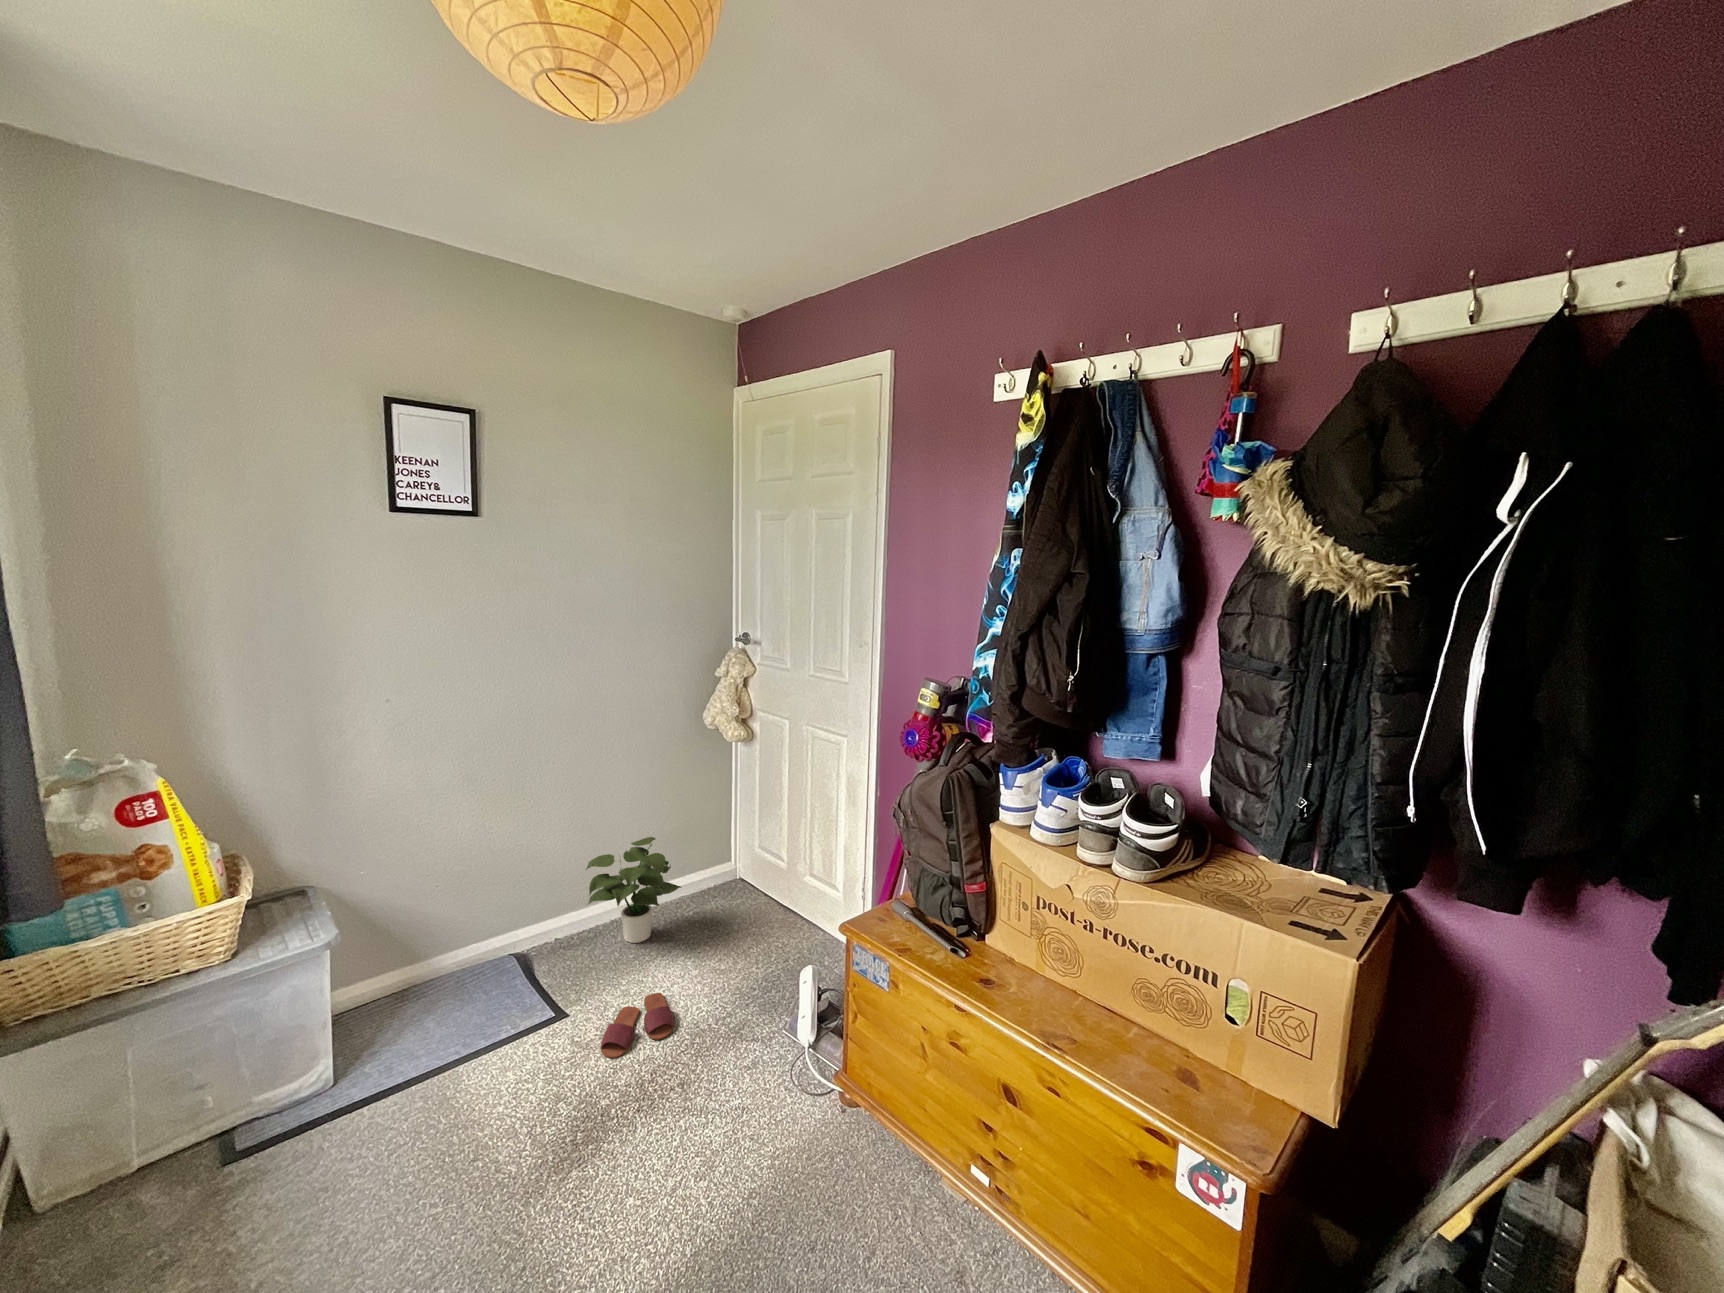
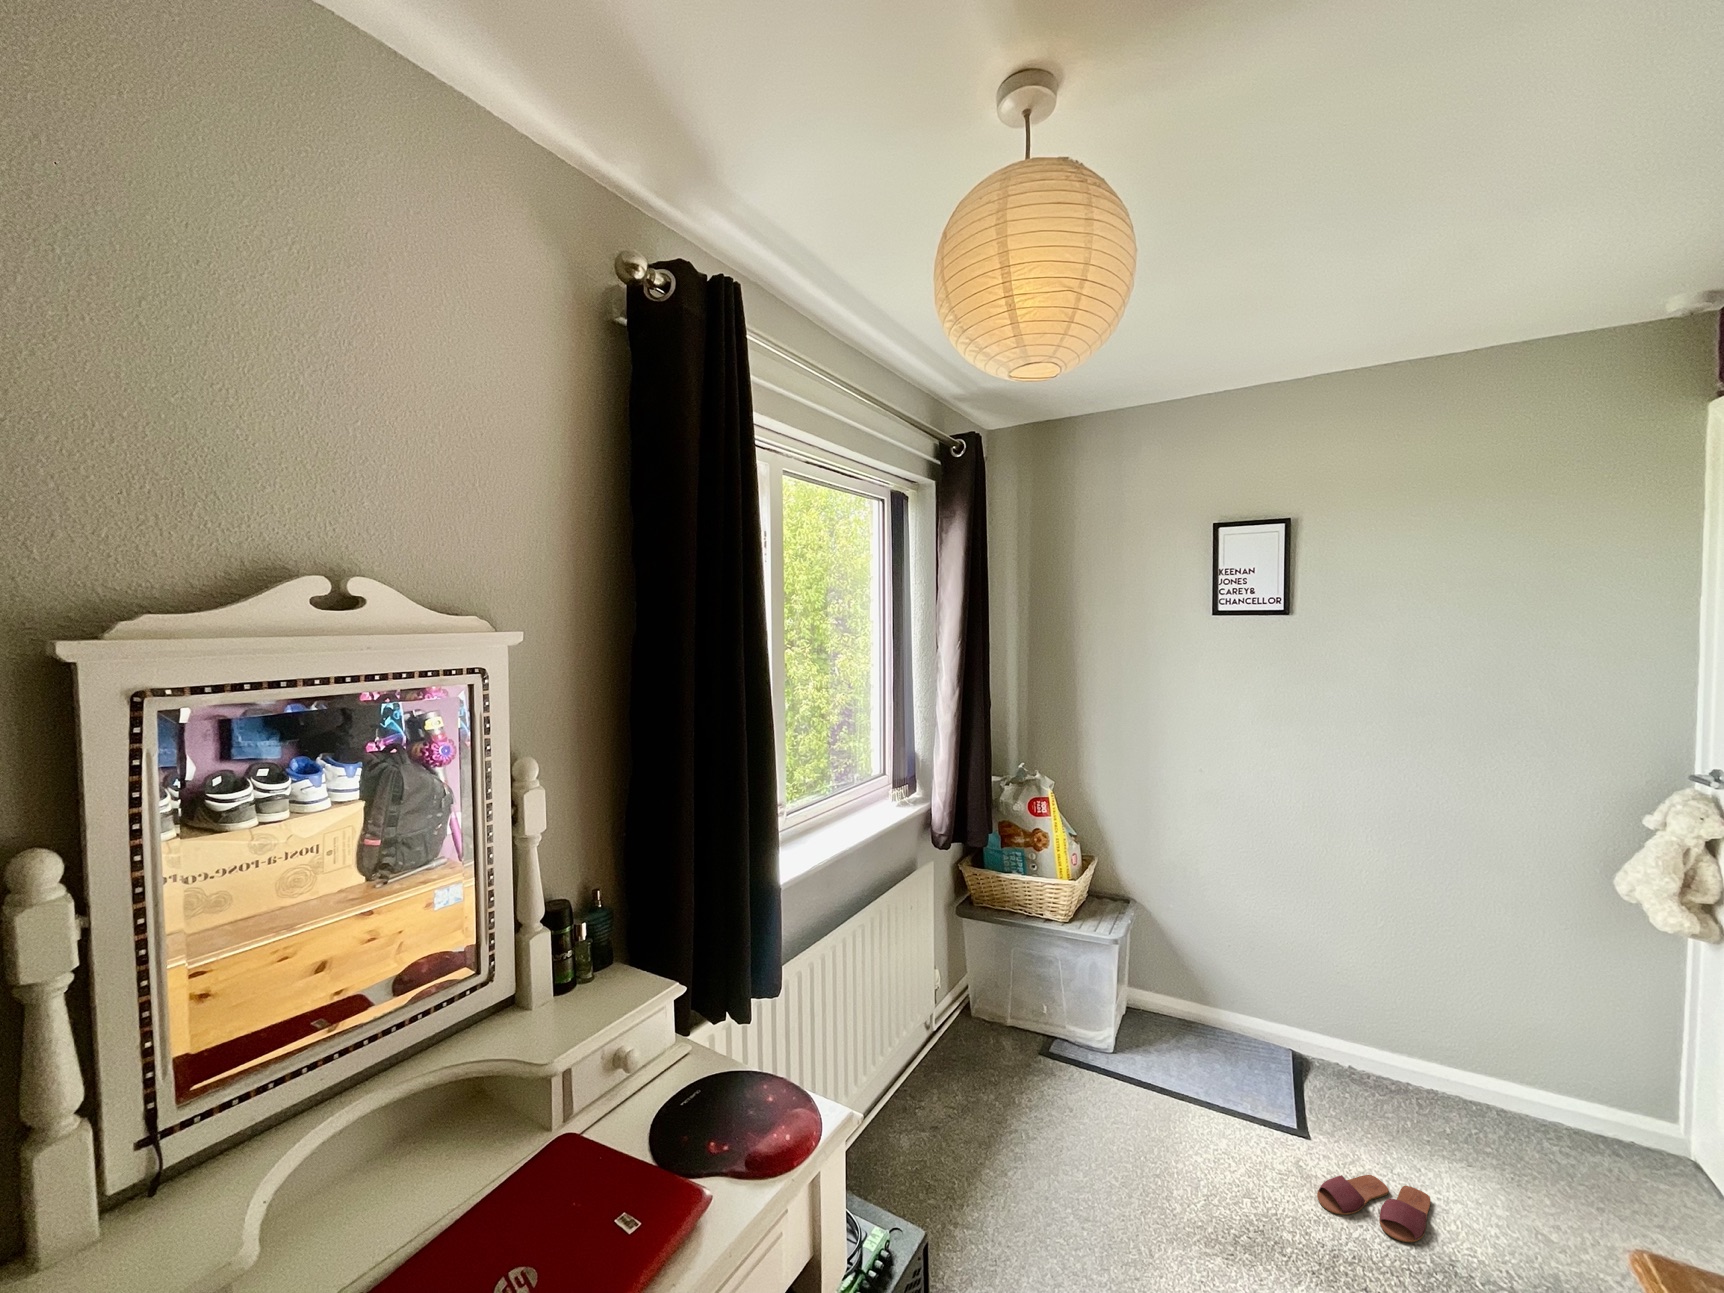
potted plant: present [586,837,681,943] -> none [1379,998,1530,1135]

